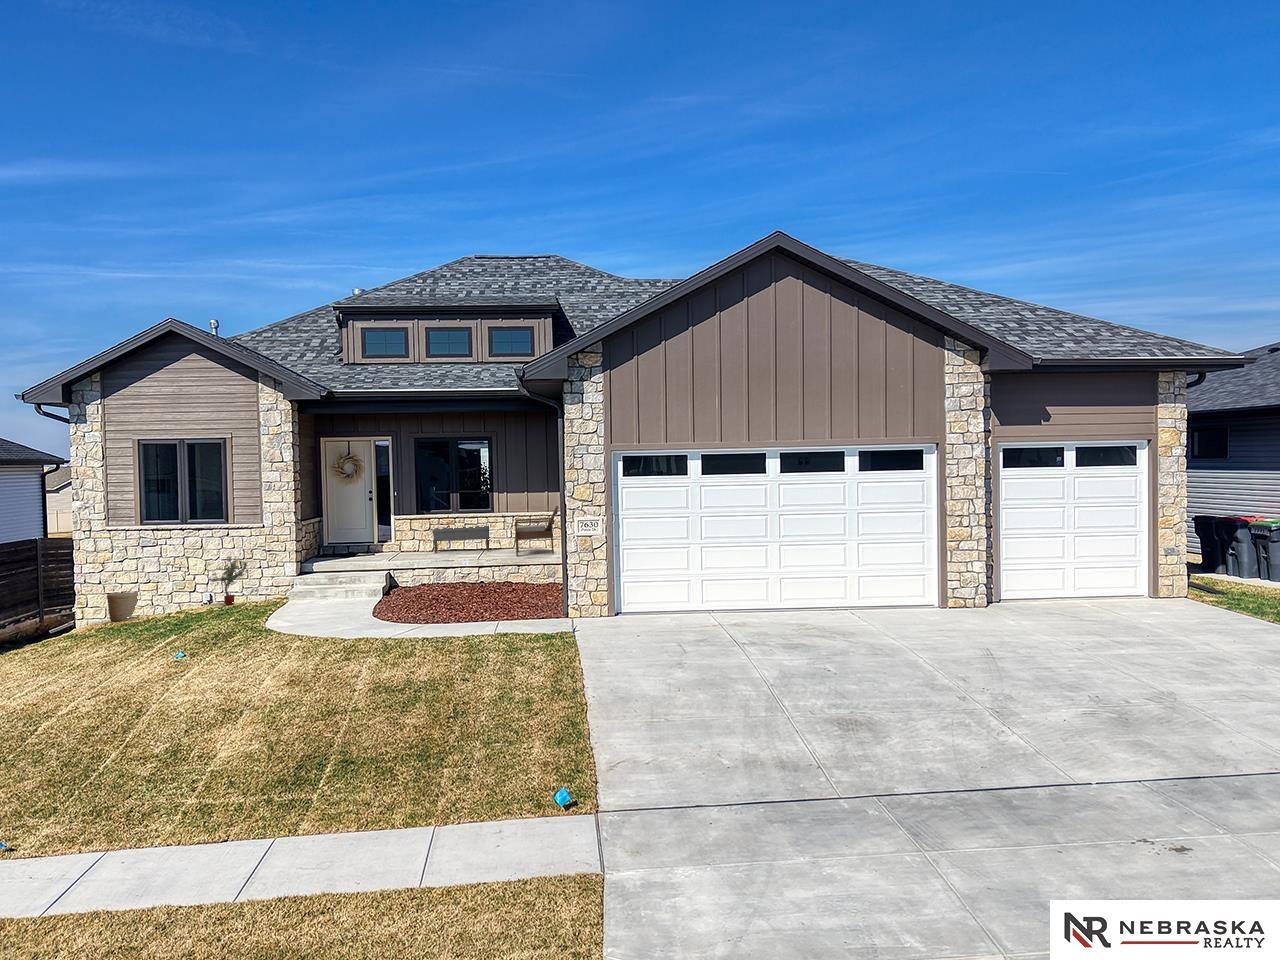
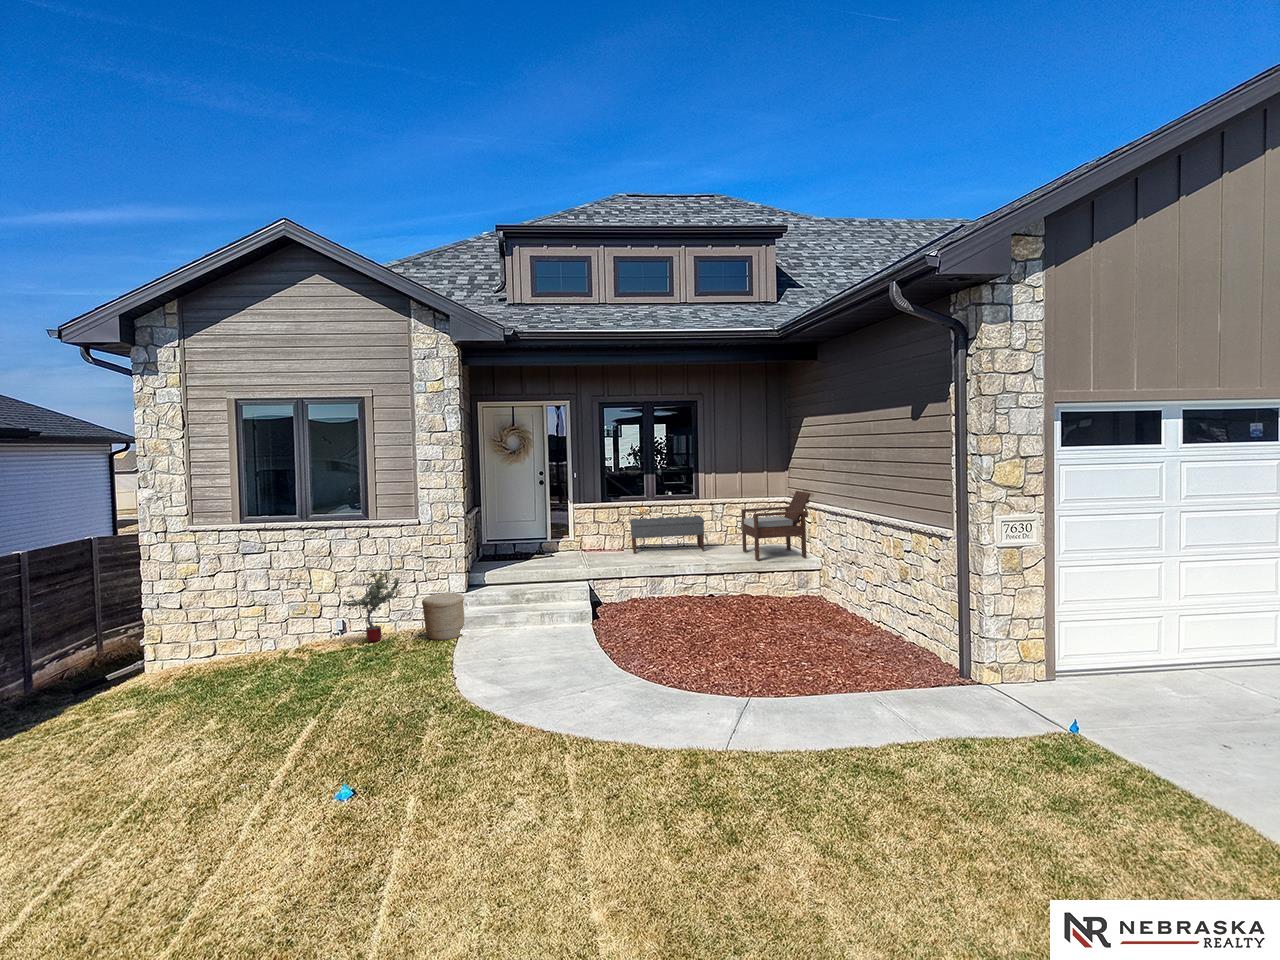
woven basket: present [107,592,139,622] -> present [422,593,464,640]

